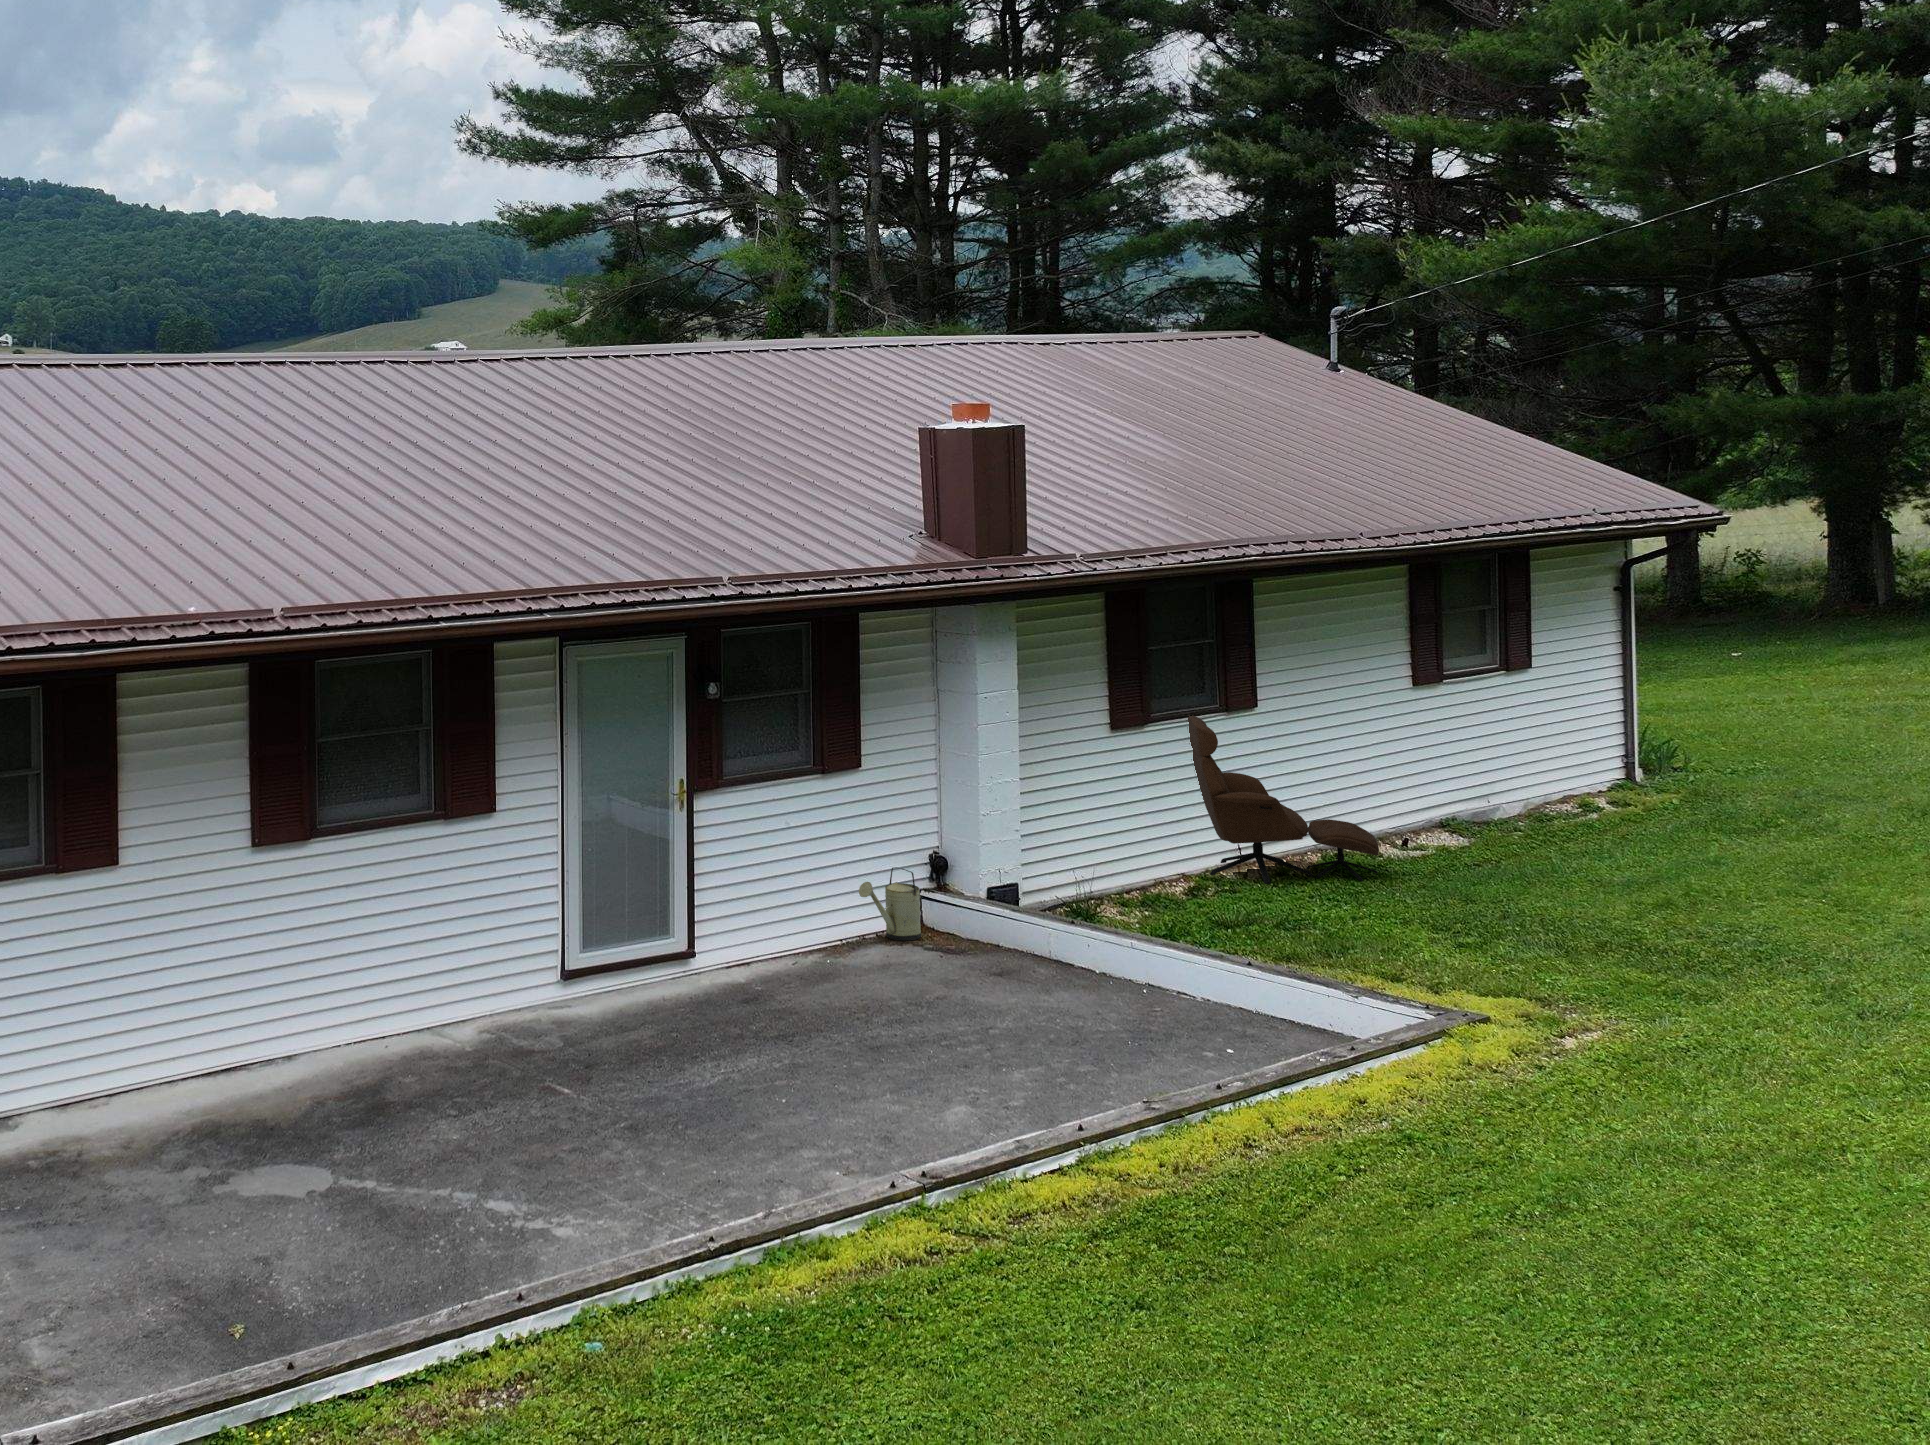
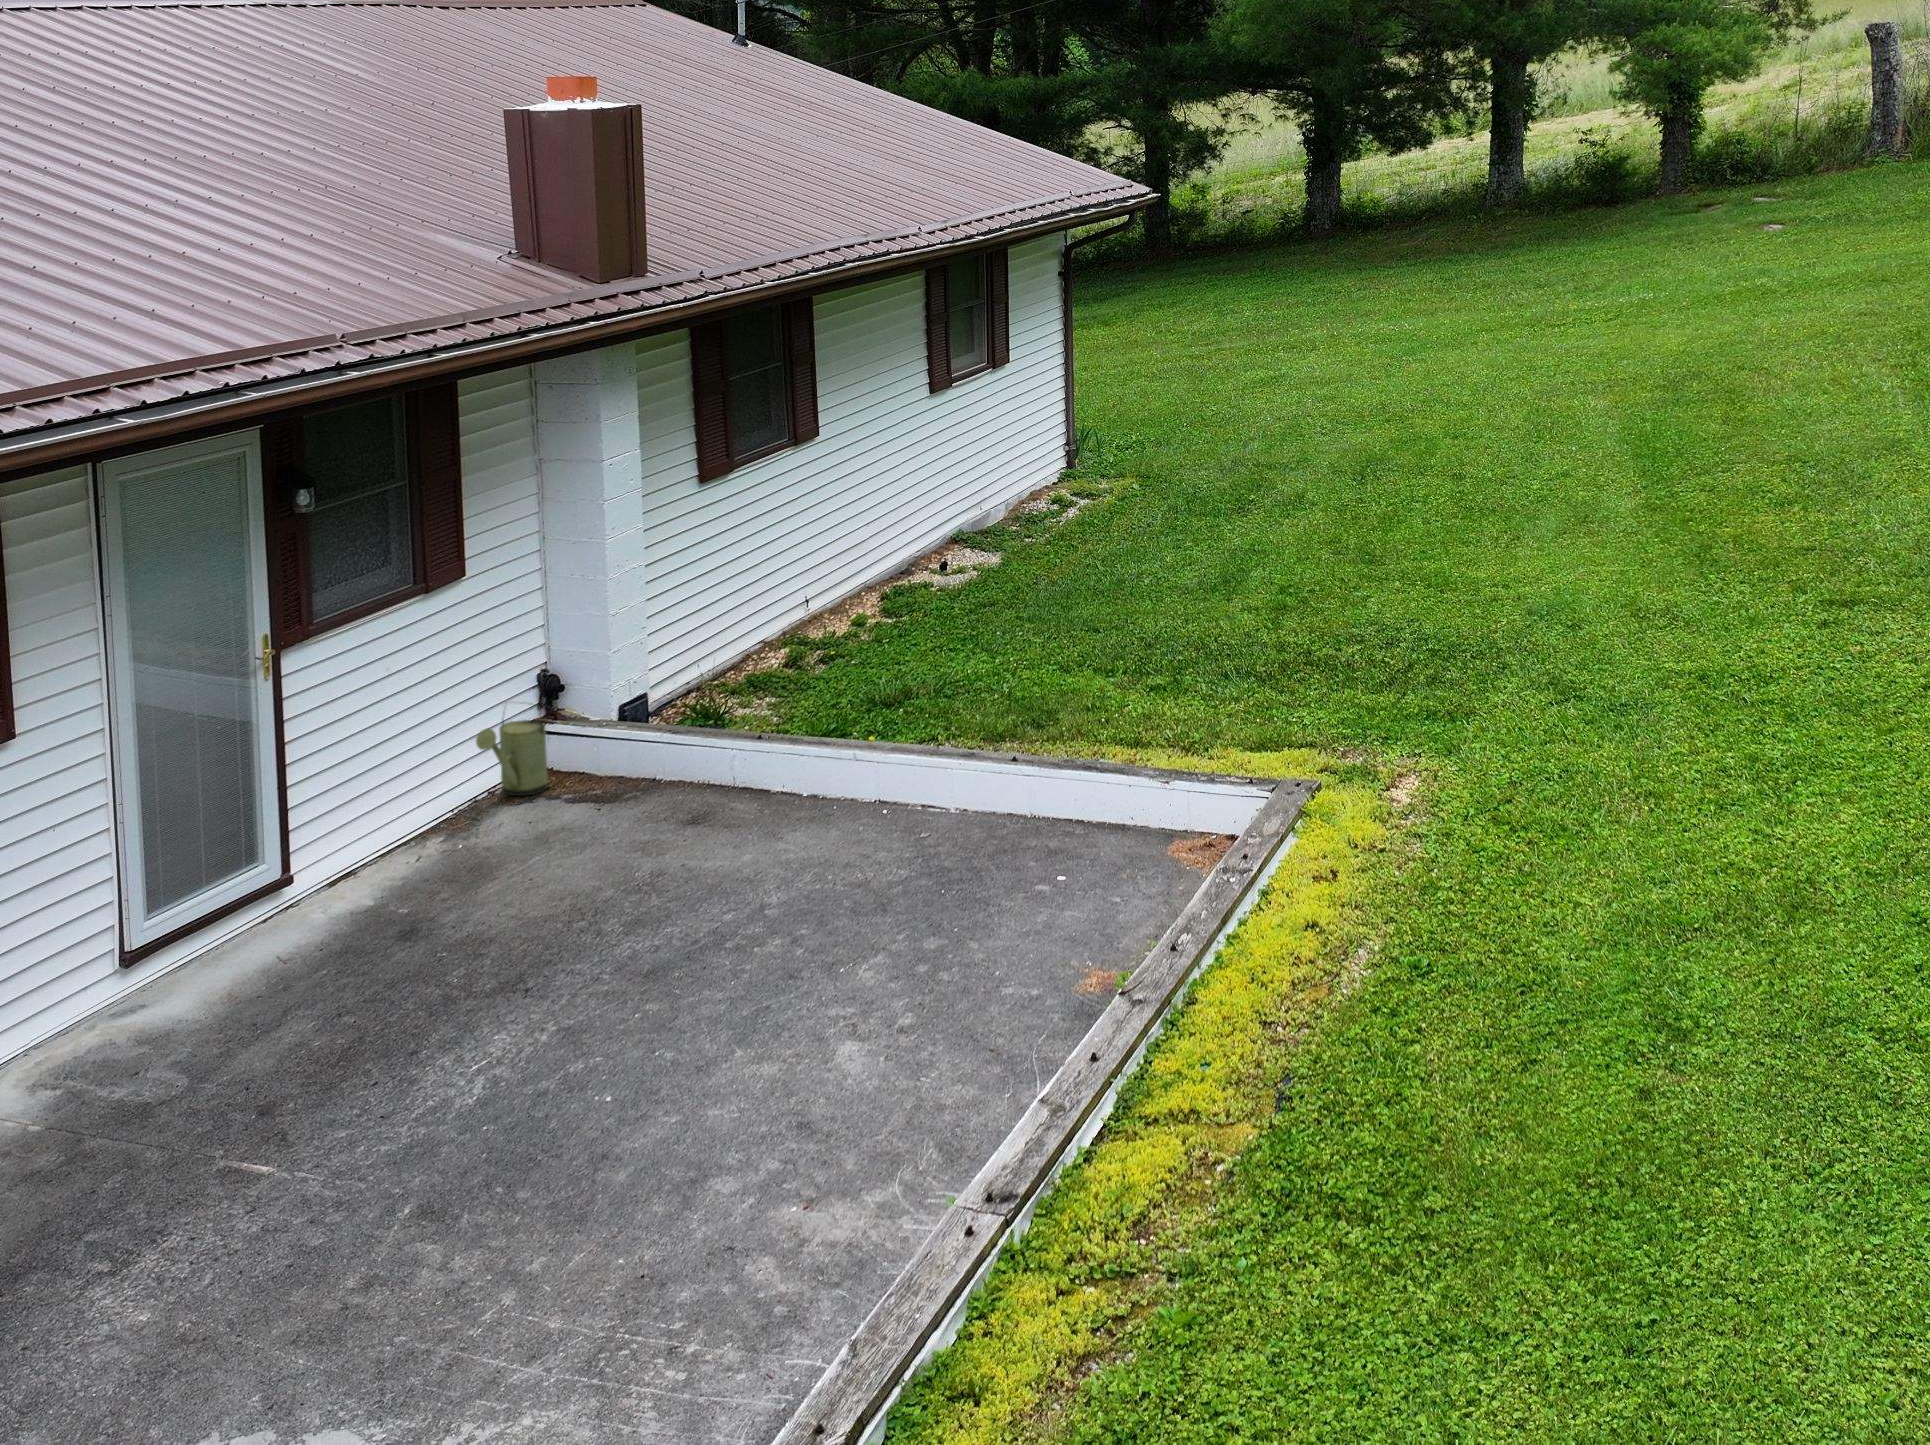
lounge chair: present [1188,715,1379,884] -> none [759,456,972,641]

